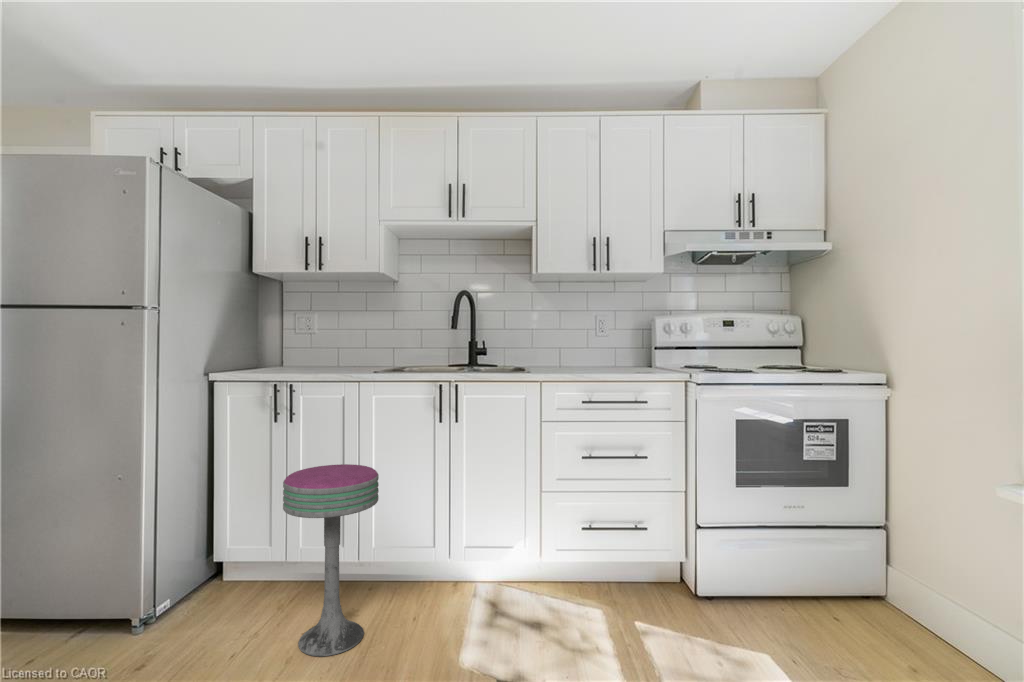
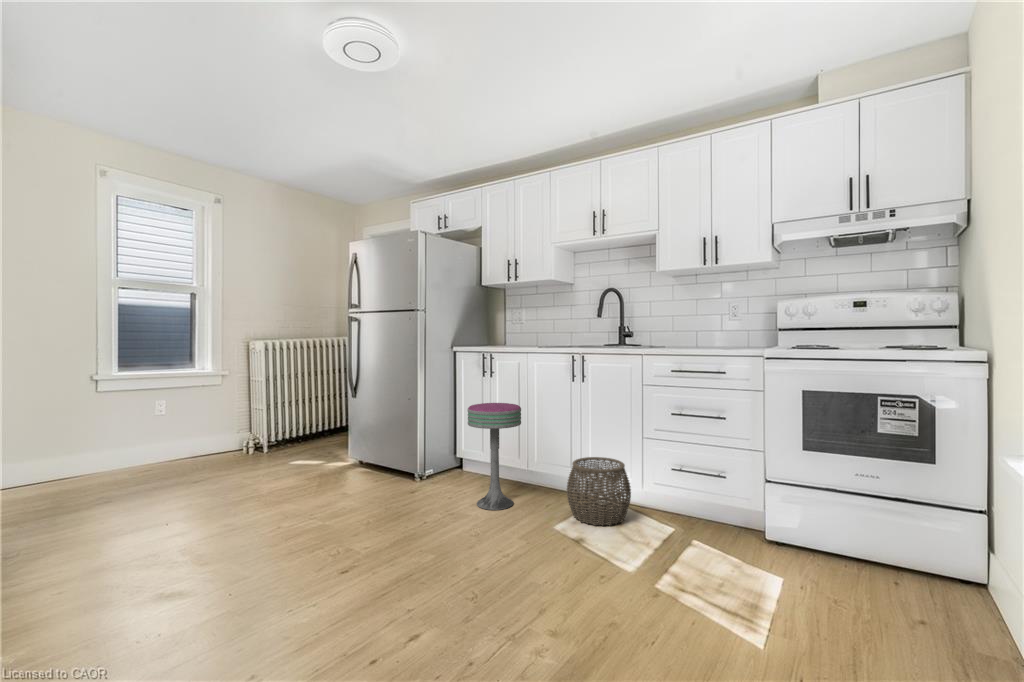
woven basket: none [457,527,548,636] -> present [567,457,631,526]

